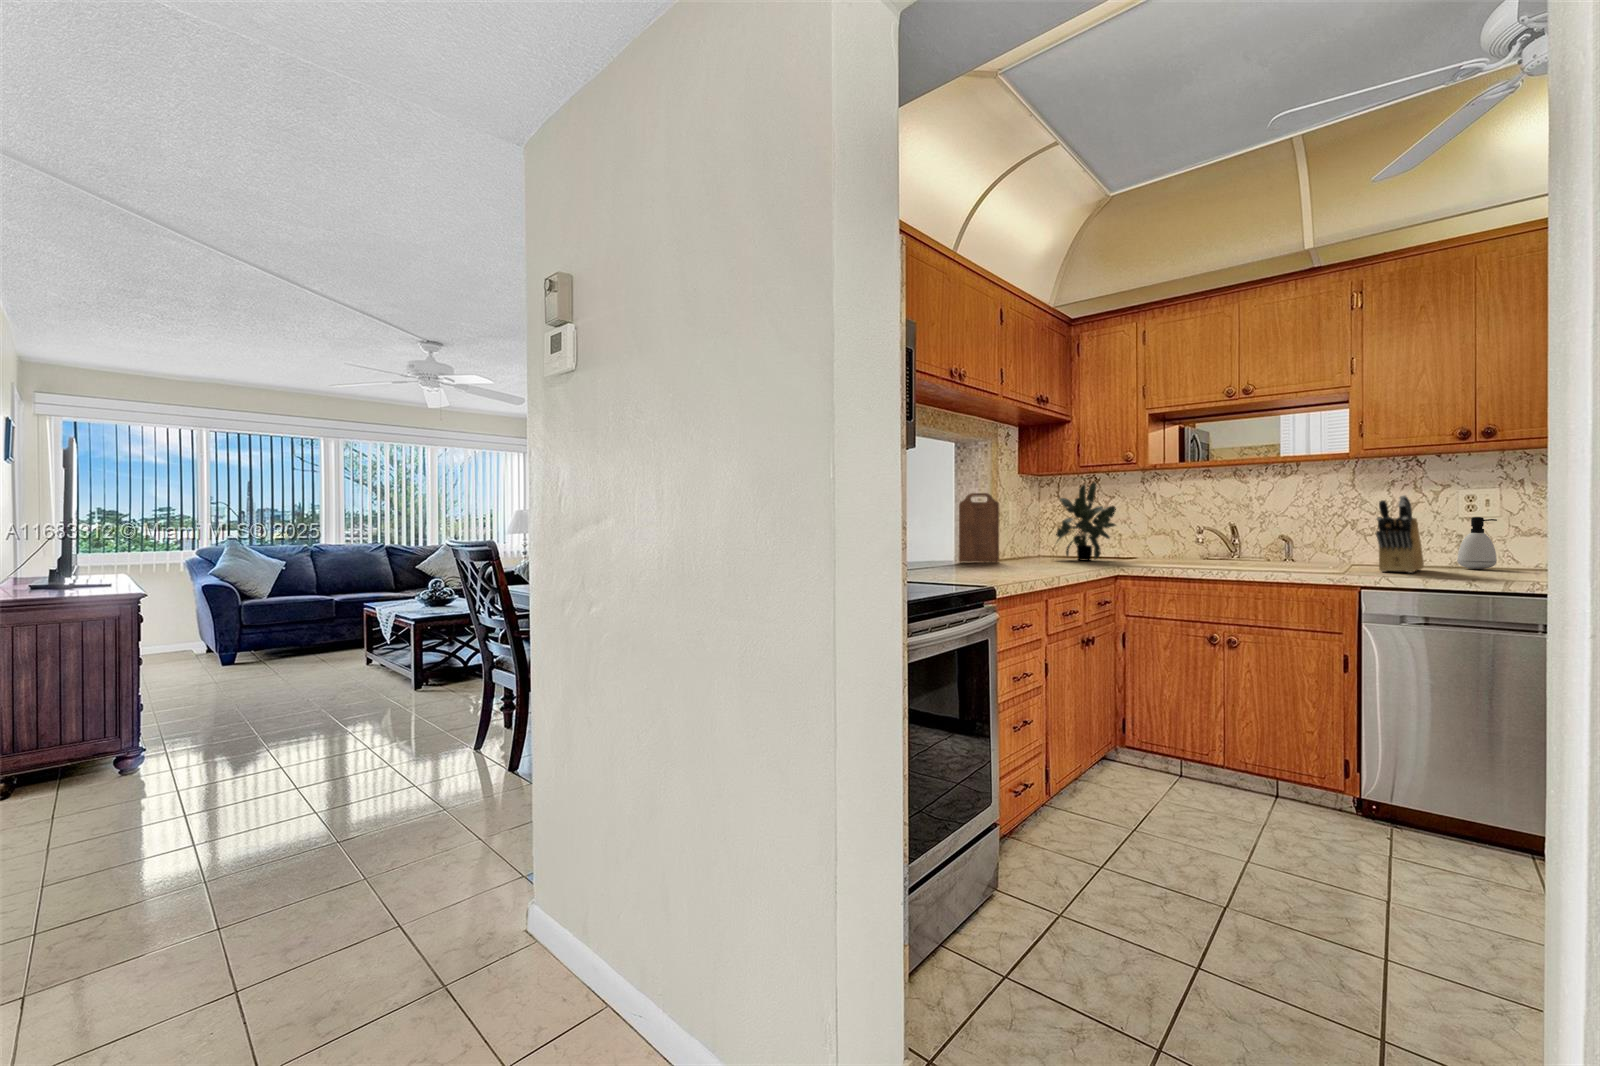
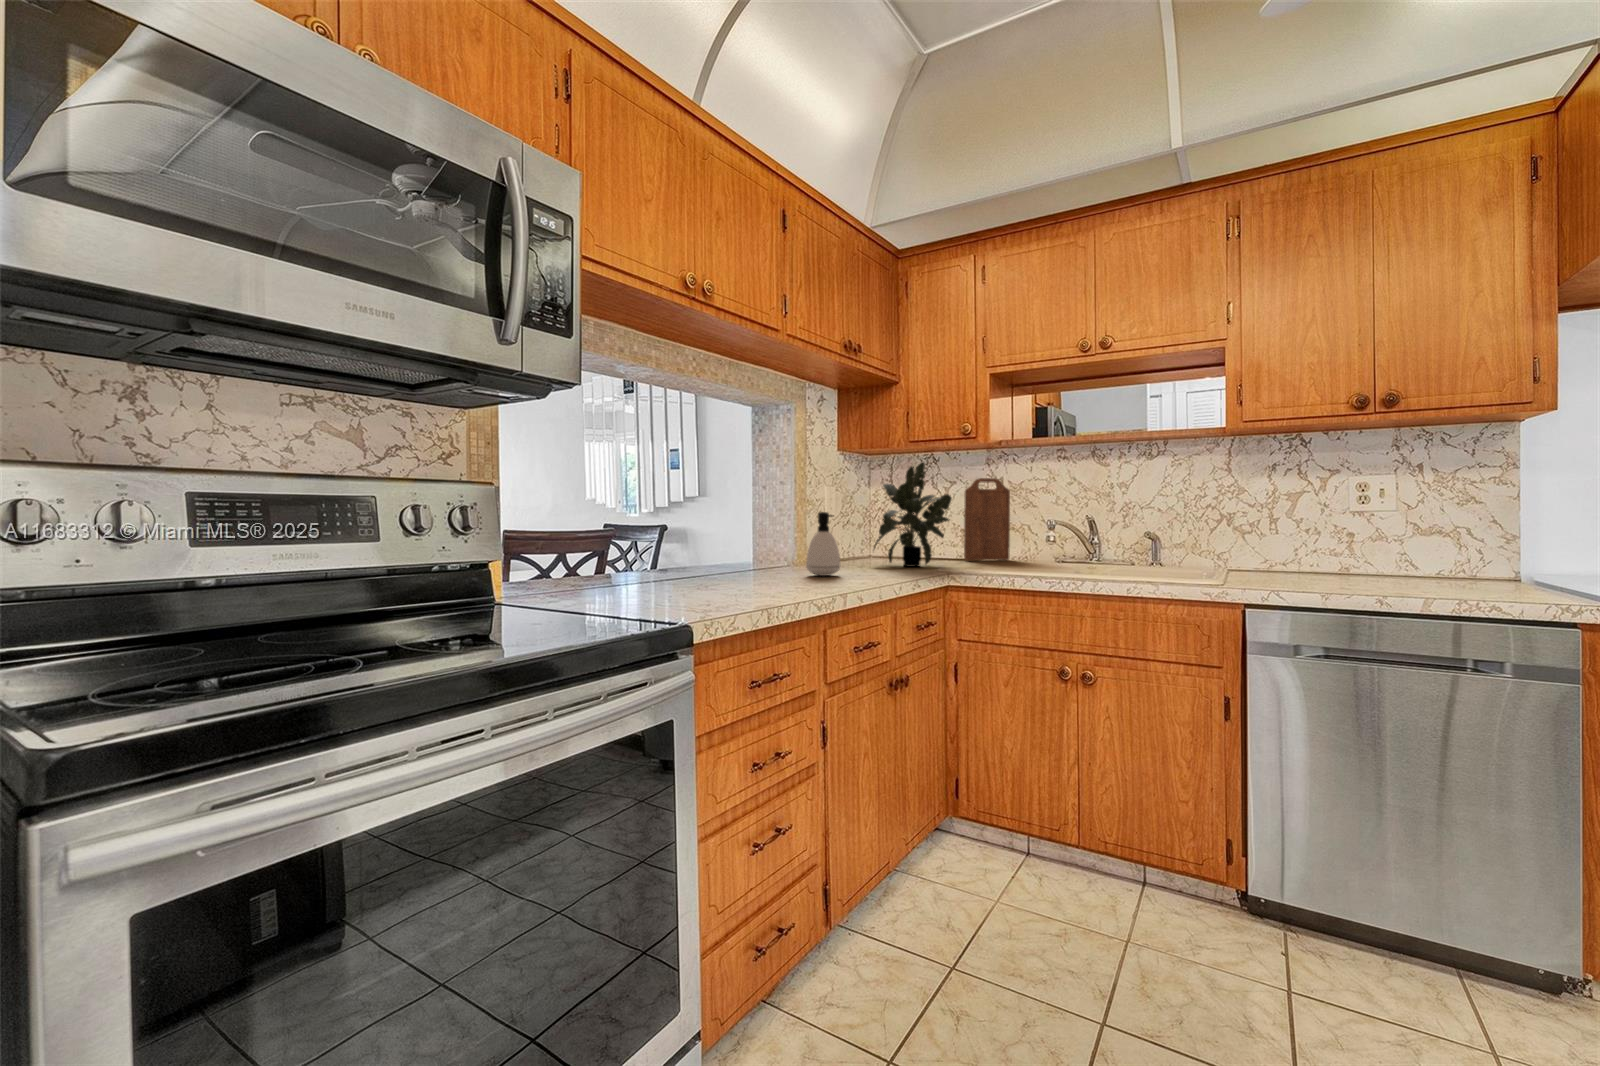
cutting board: present [959,493,999,562] -> present [964,478,1010,561]
knife block: present [1376,495,1424,573] -> none [1262,481,1313,583]
soap dispenser: present [1457,517,1497,569] -> present [806,512,840,576]

